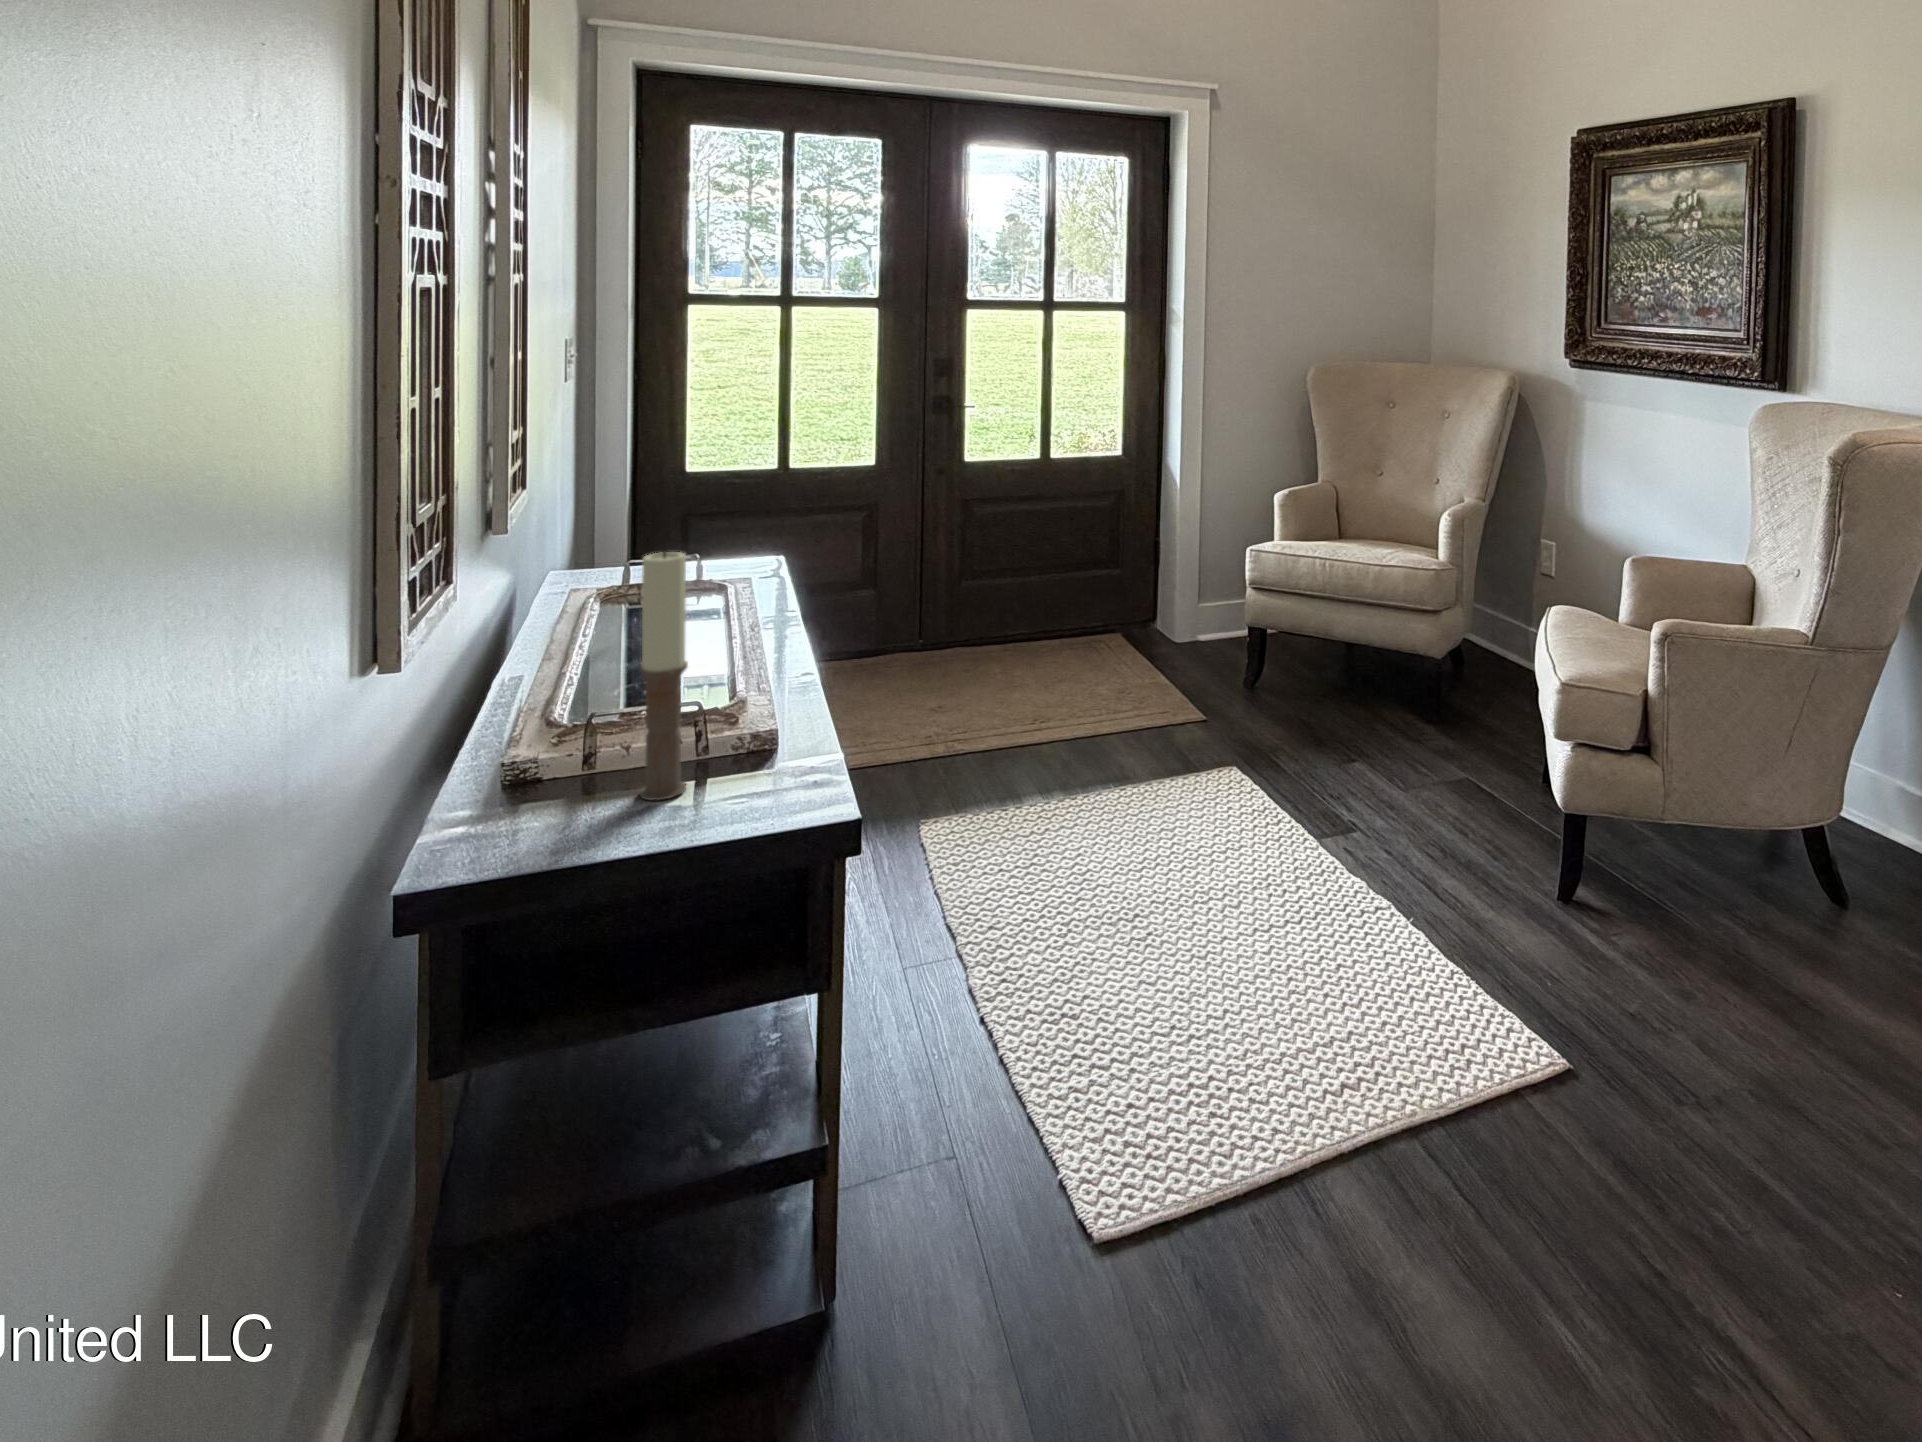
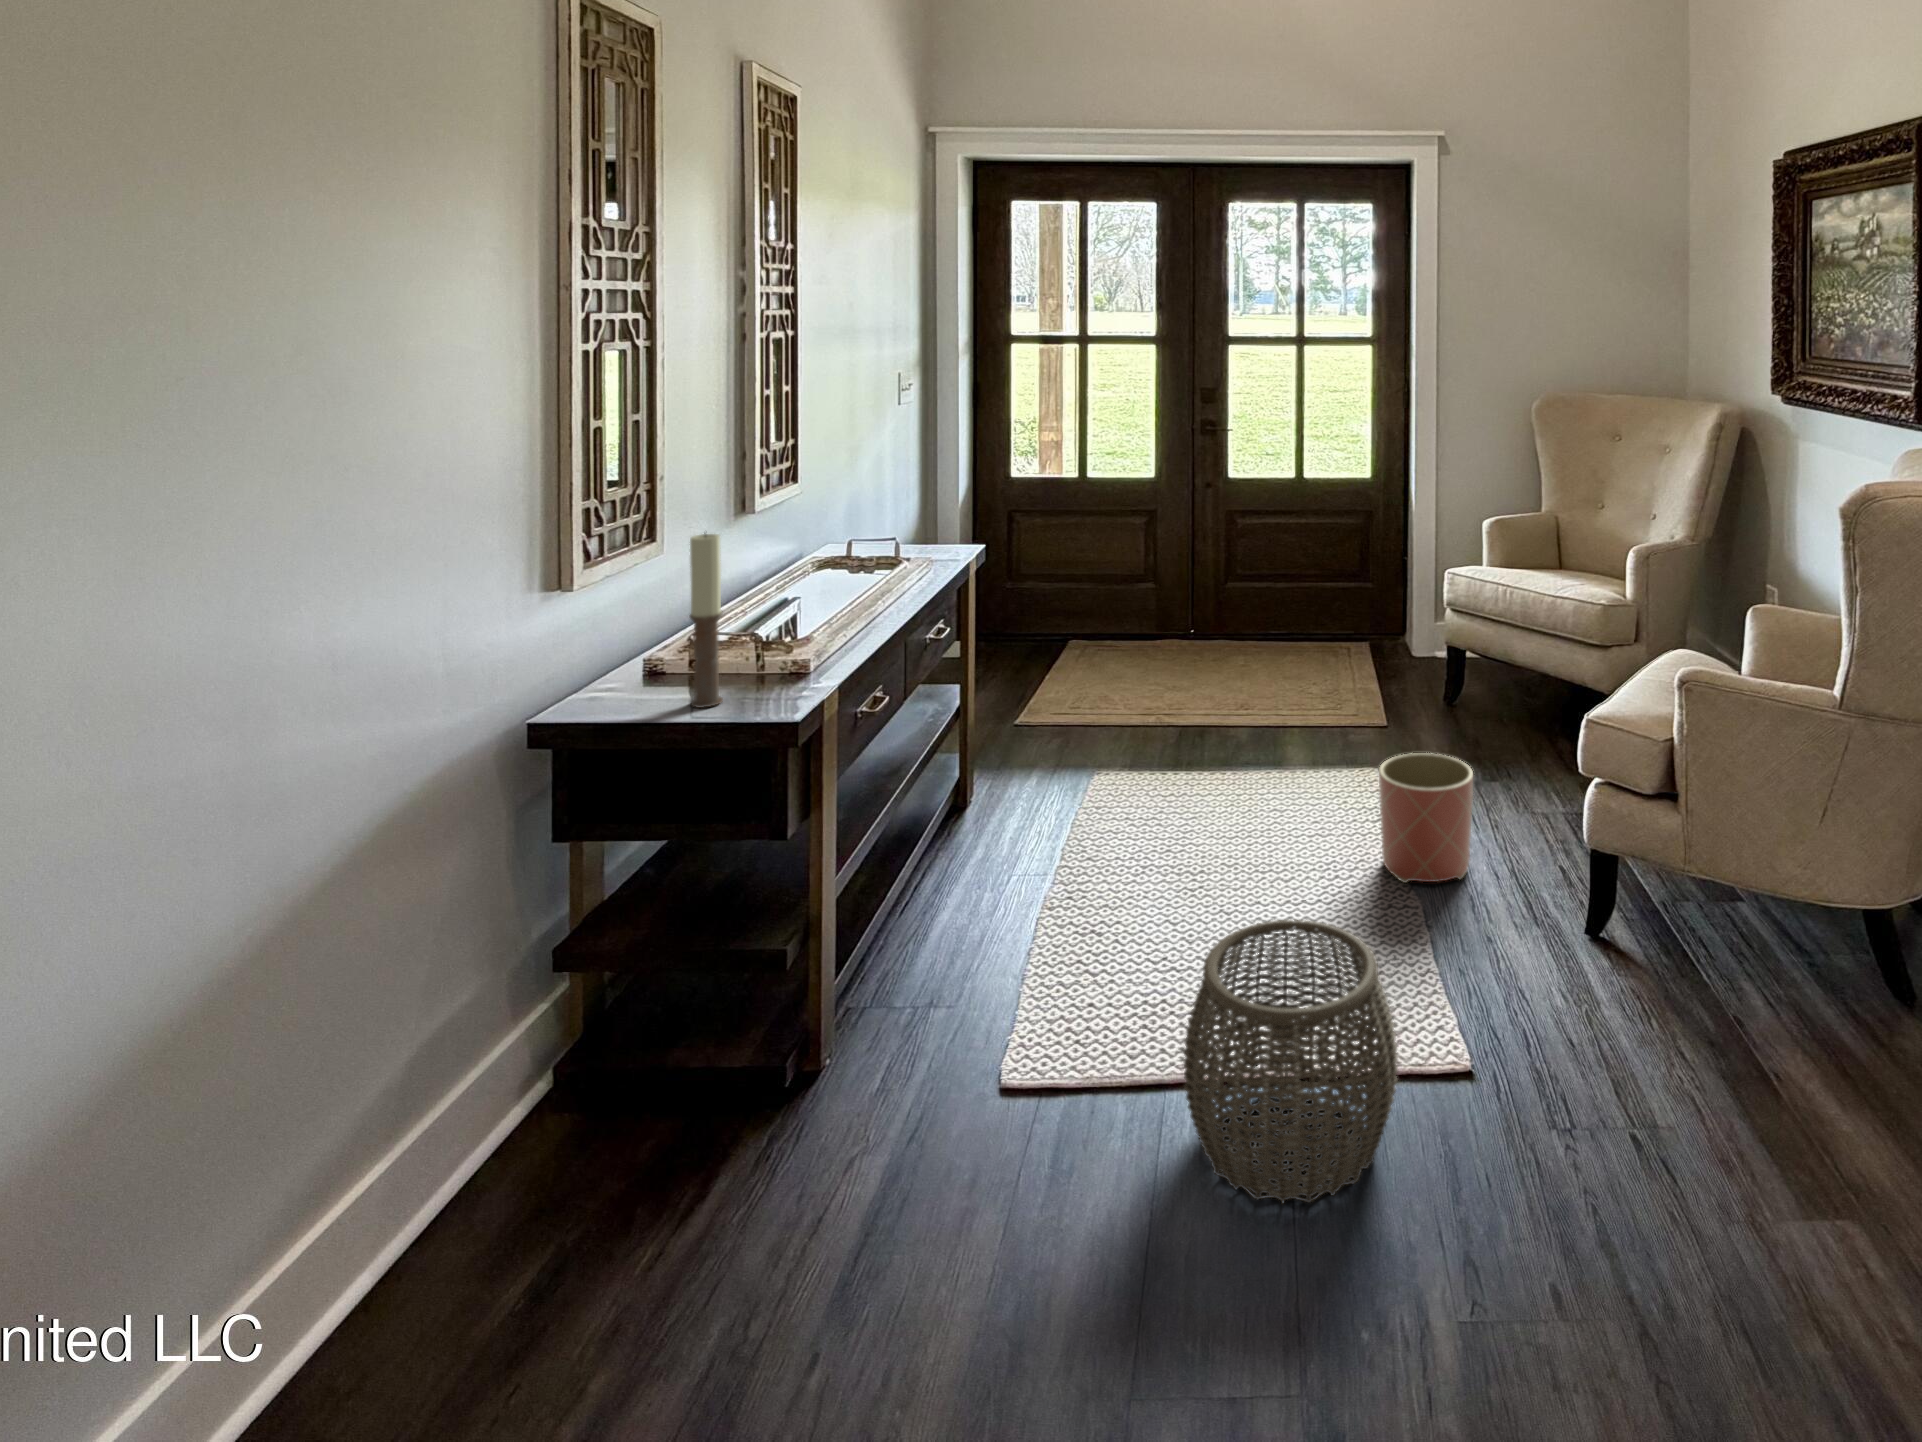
planter: none [1299,735,1398,875] -> present [1379,753,1473,883]
woven basket: none [1316,929,1555,1247] -> present [1183,920,1398,1203]

